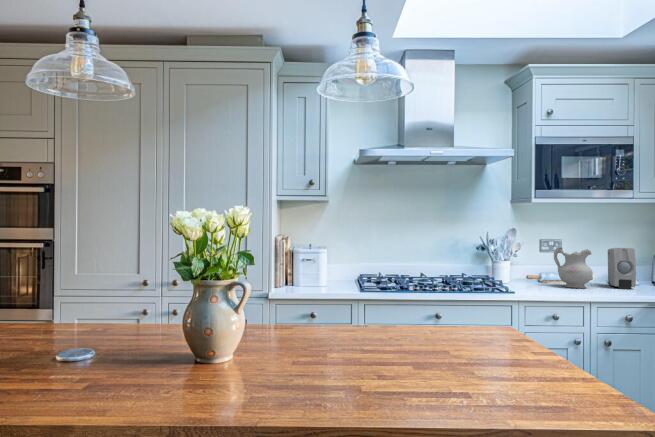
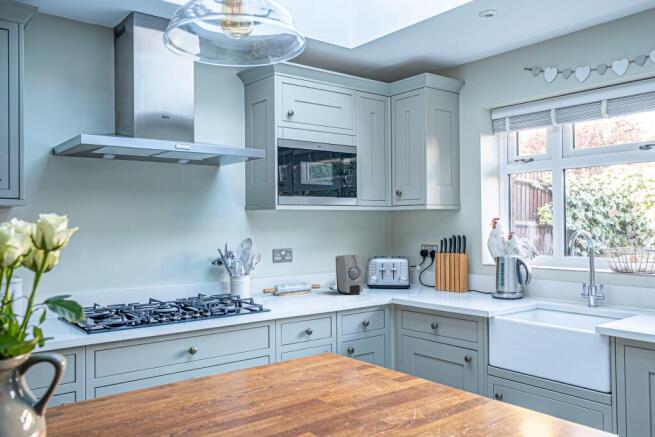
ceramic pitcher: present [554,247,593,288] -> none [293,257,329,298]

